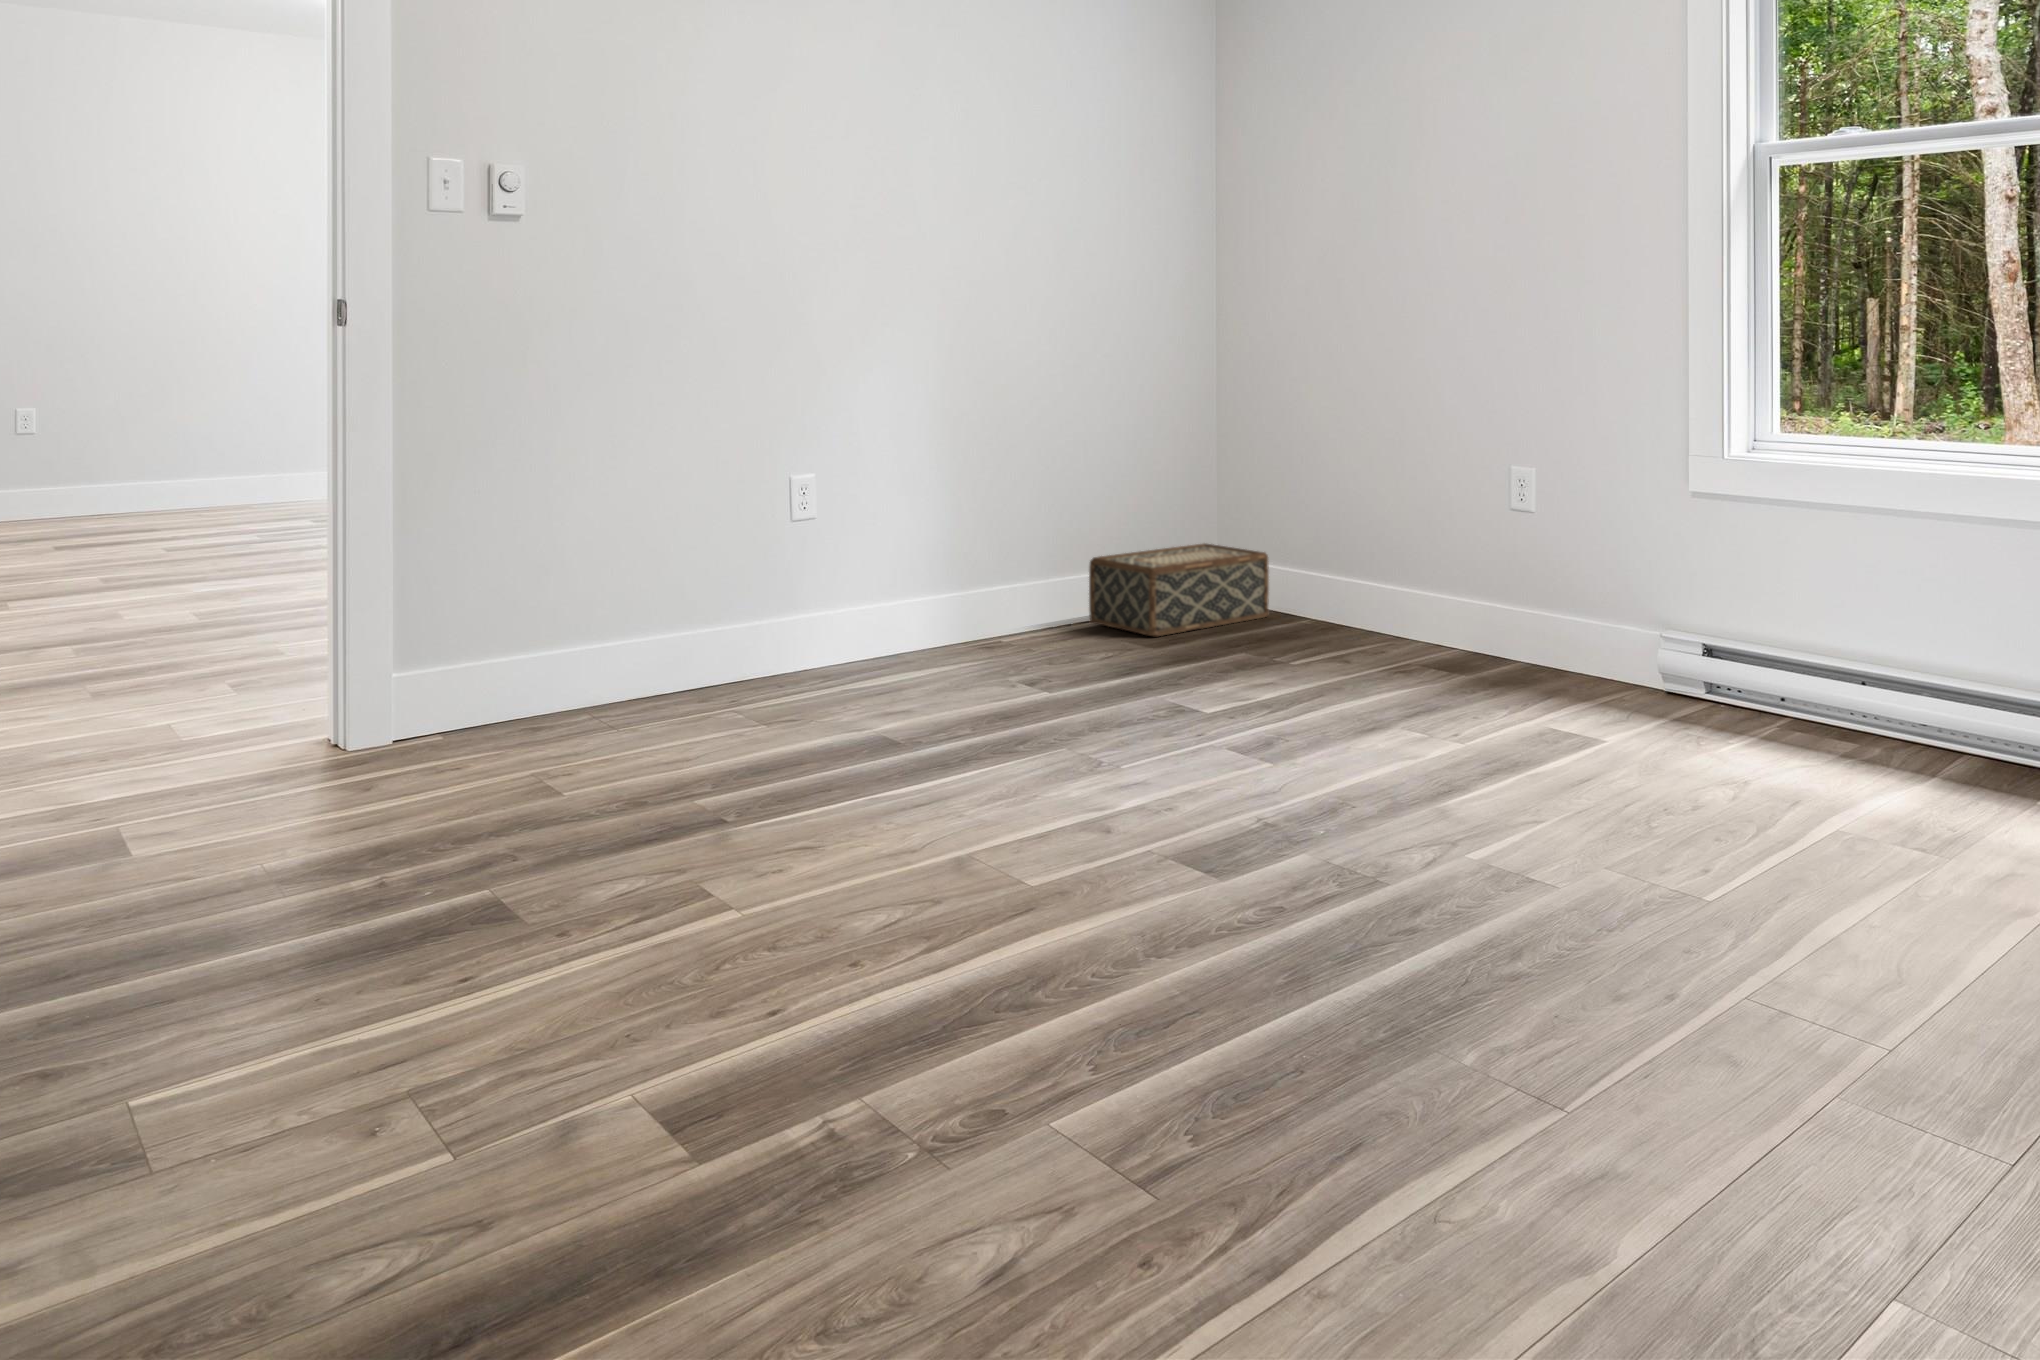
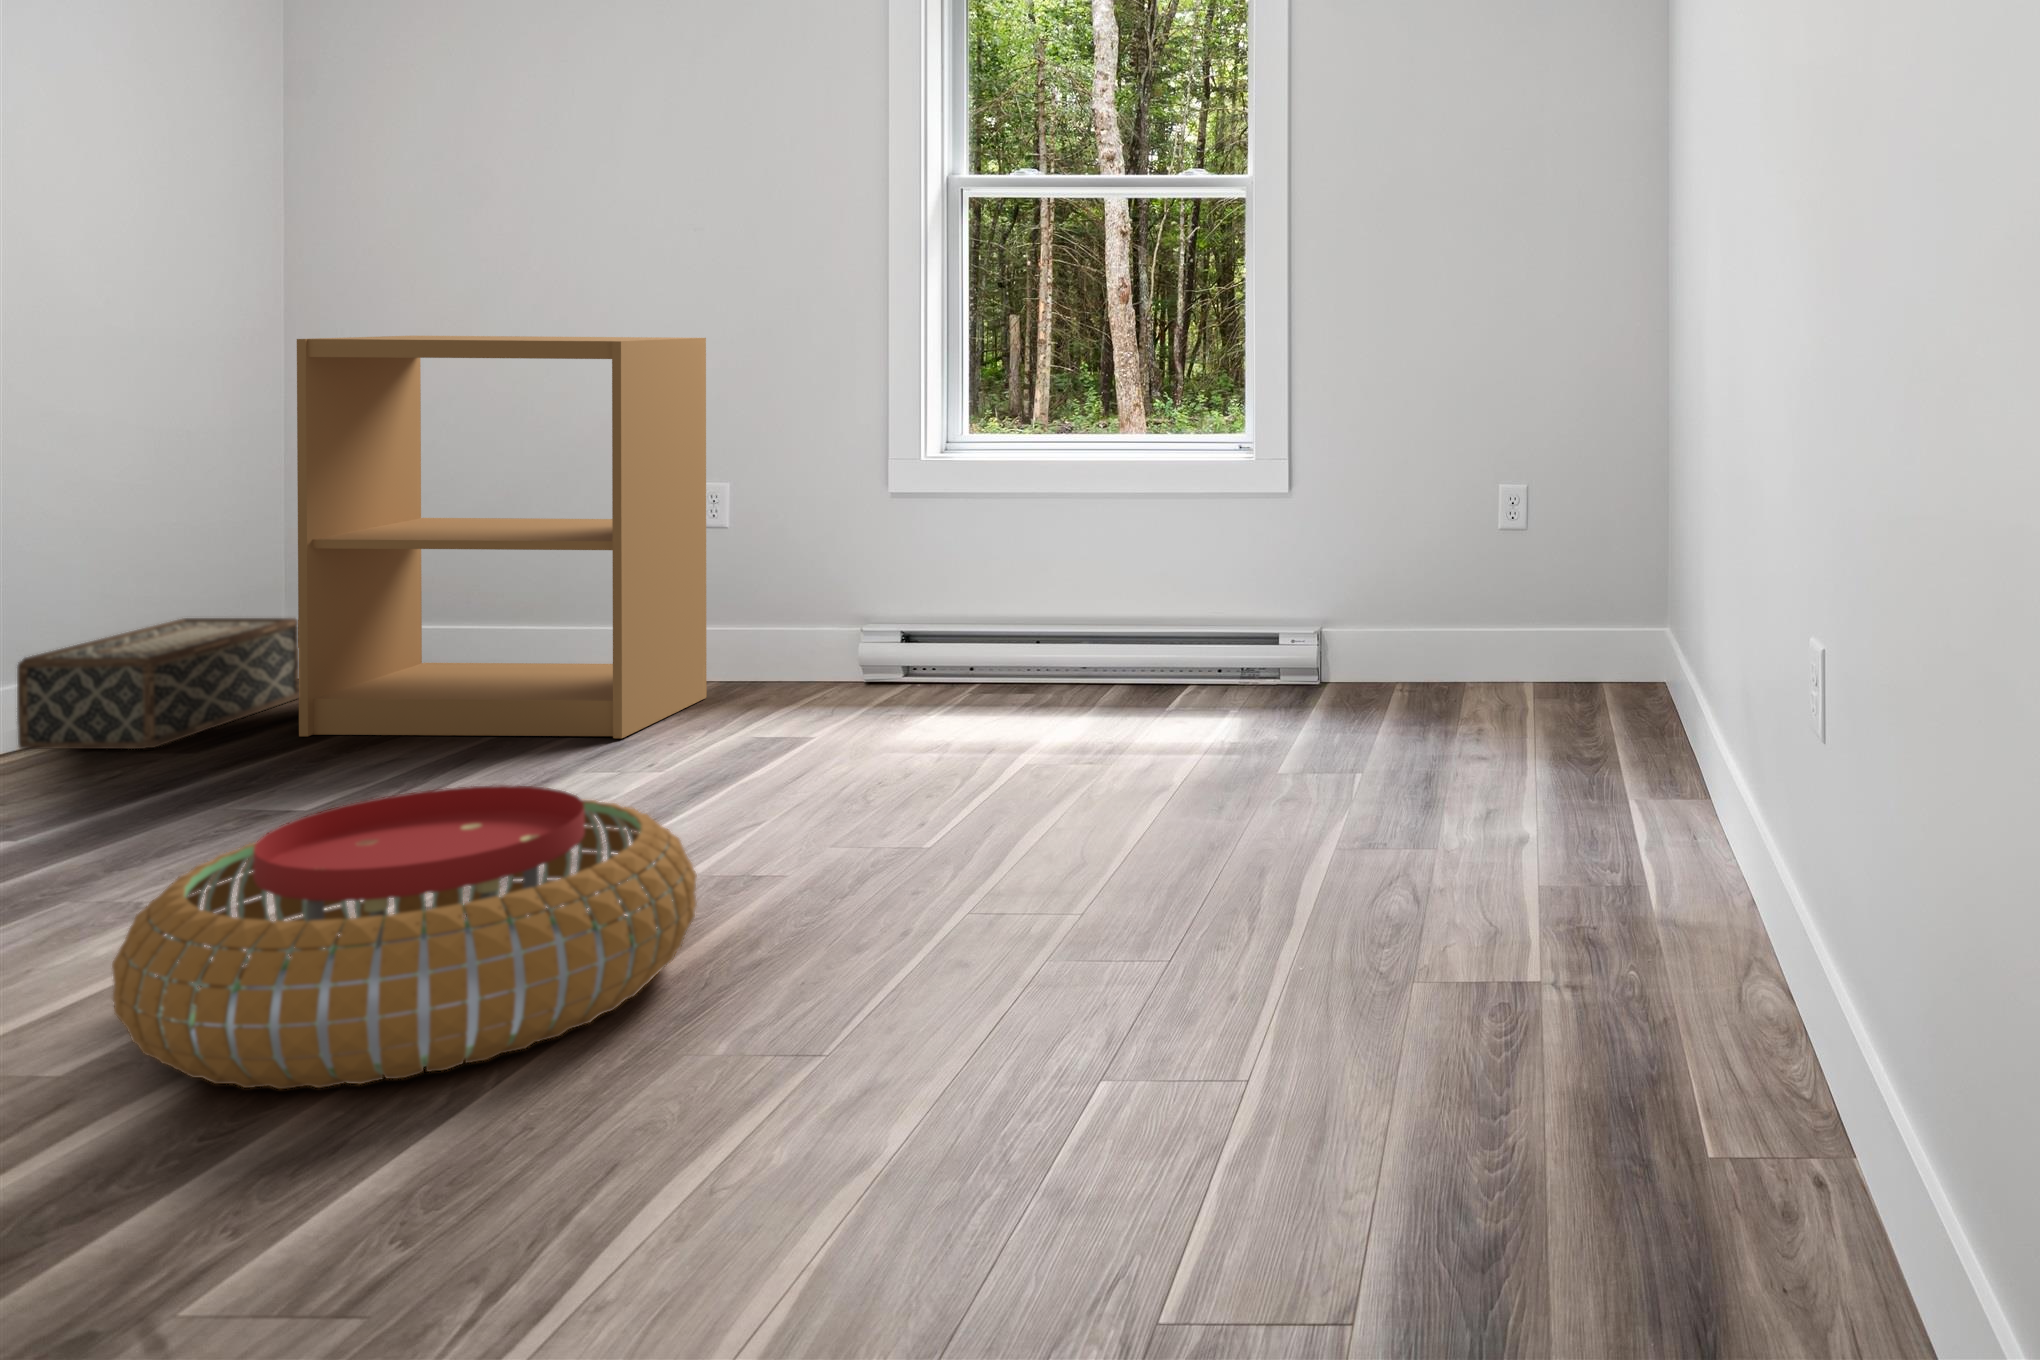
bookshelf: none [1241,327,1551,696] -> present [297,336,707,738]
pouf: none [902,701,1337,961] -> present [112,785,697,1089]

